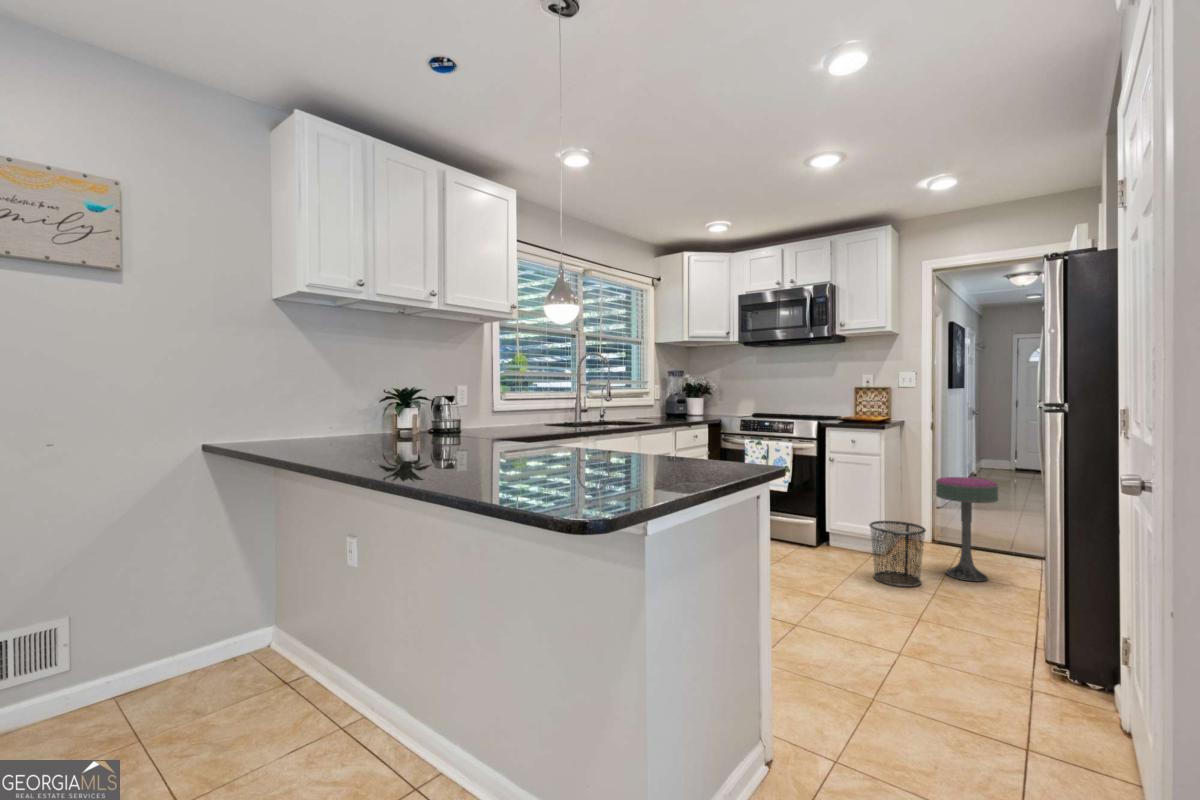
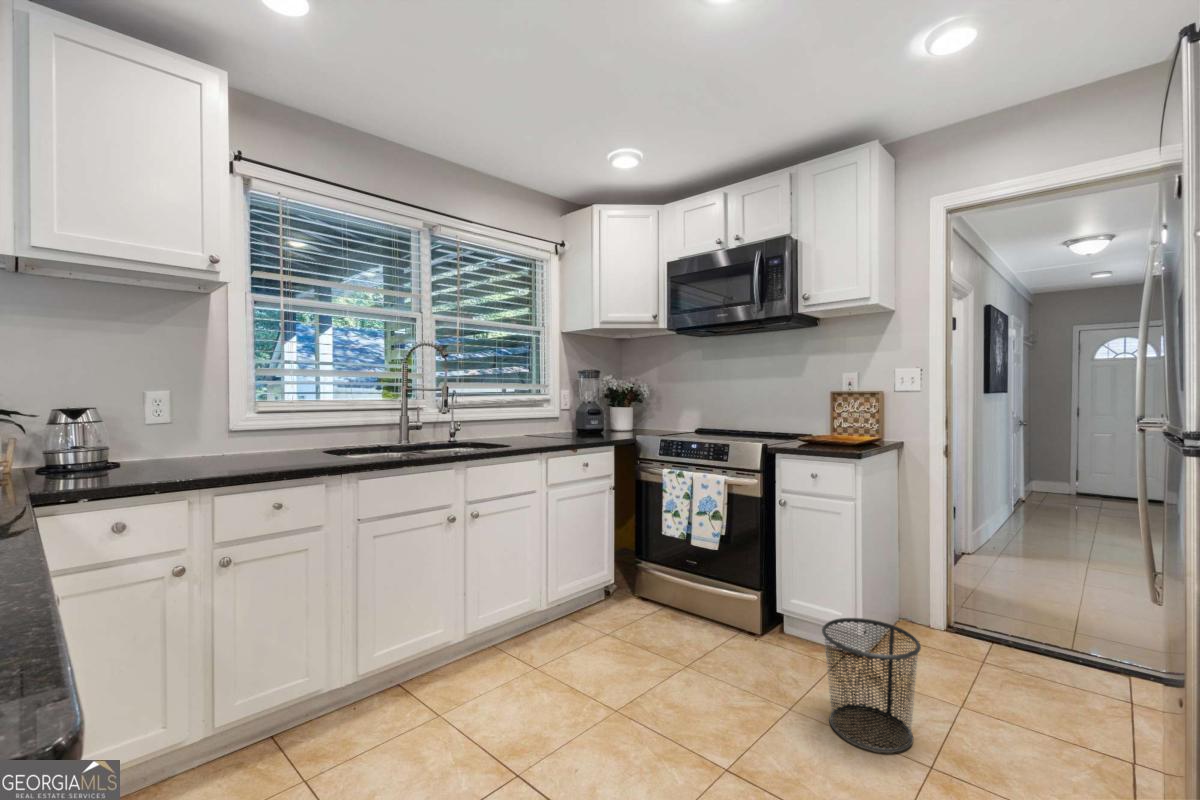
bar stool: present [936,477,998,581] -> none [944,544,1058,741]

